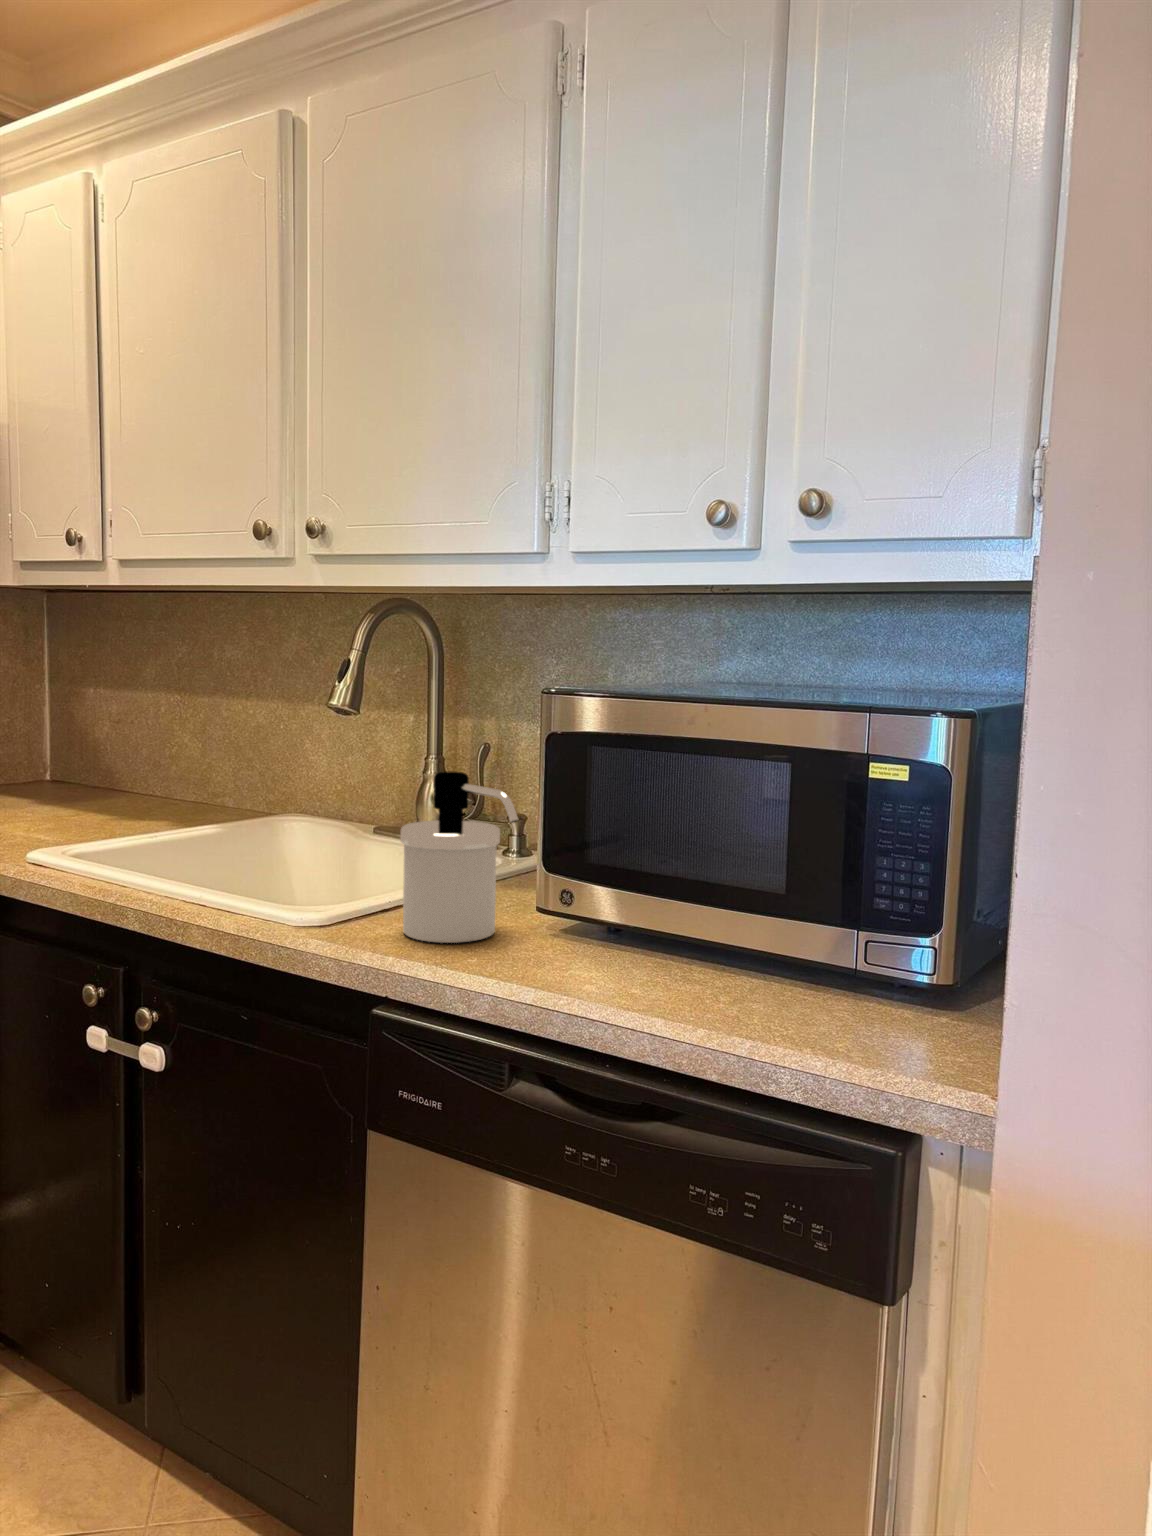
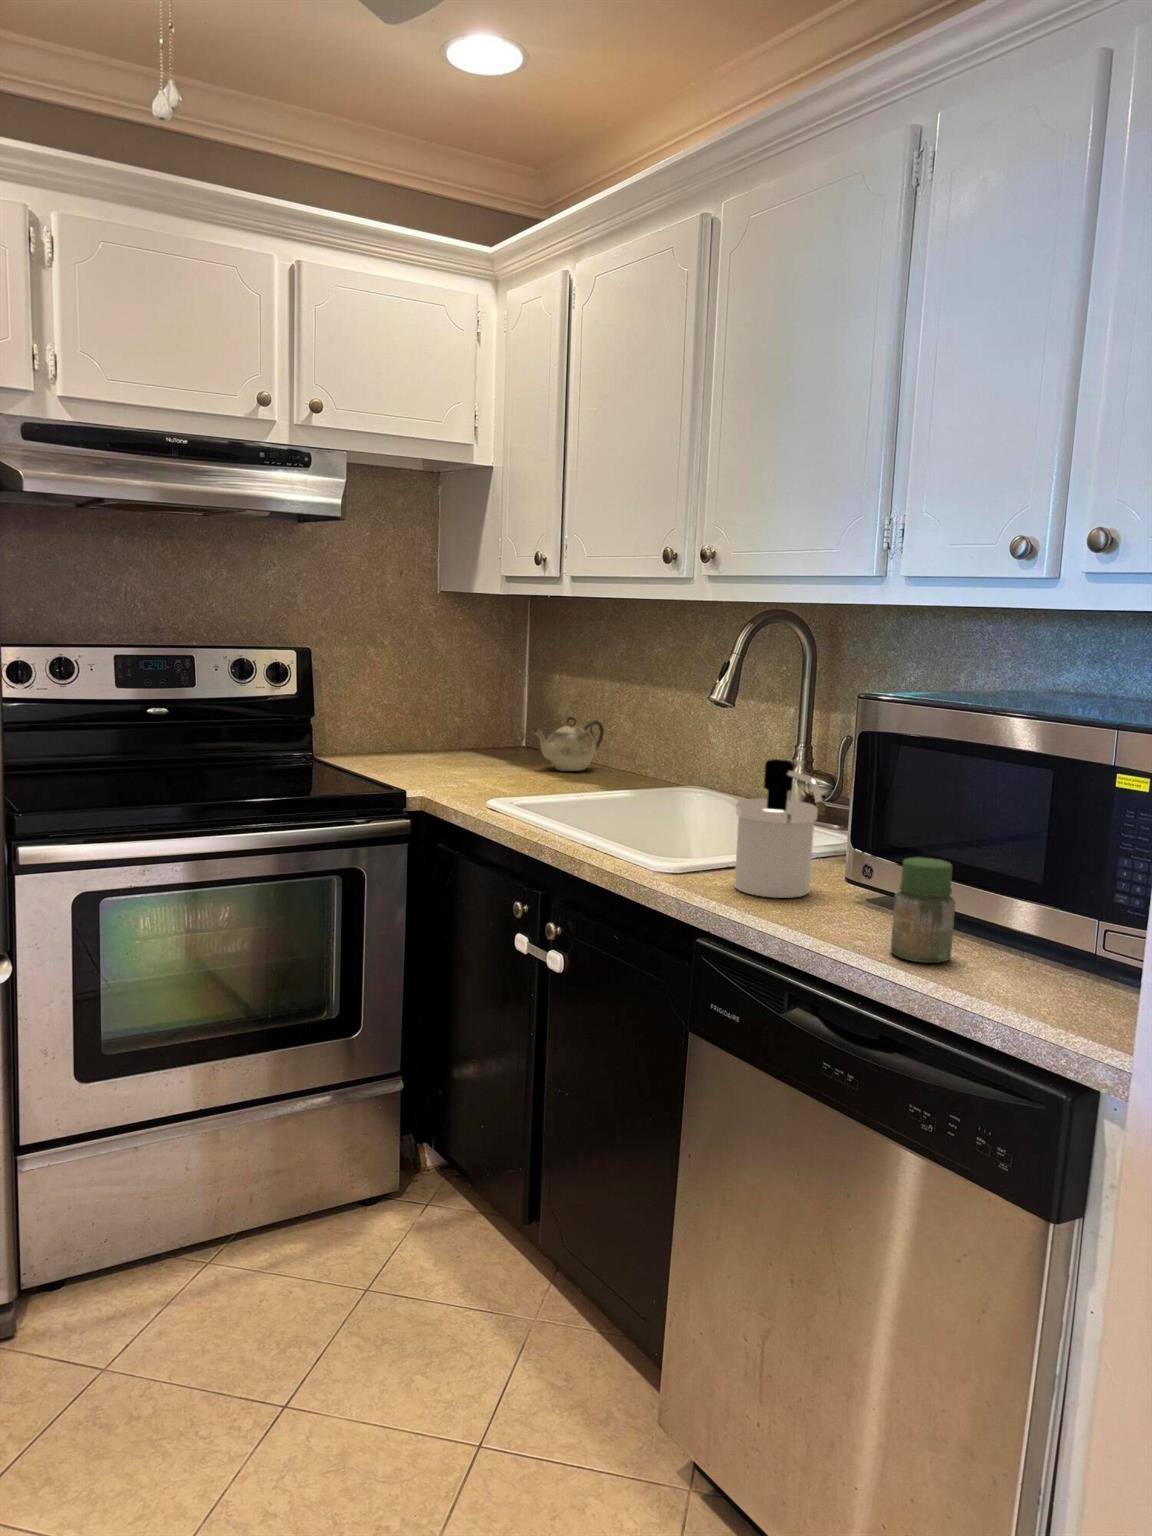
teapot: none [69,737,165,805] -> present [531,717,604,771]
jar: none [631,878,703,1005] -> present [891,857,955,963]

